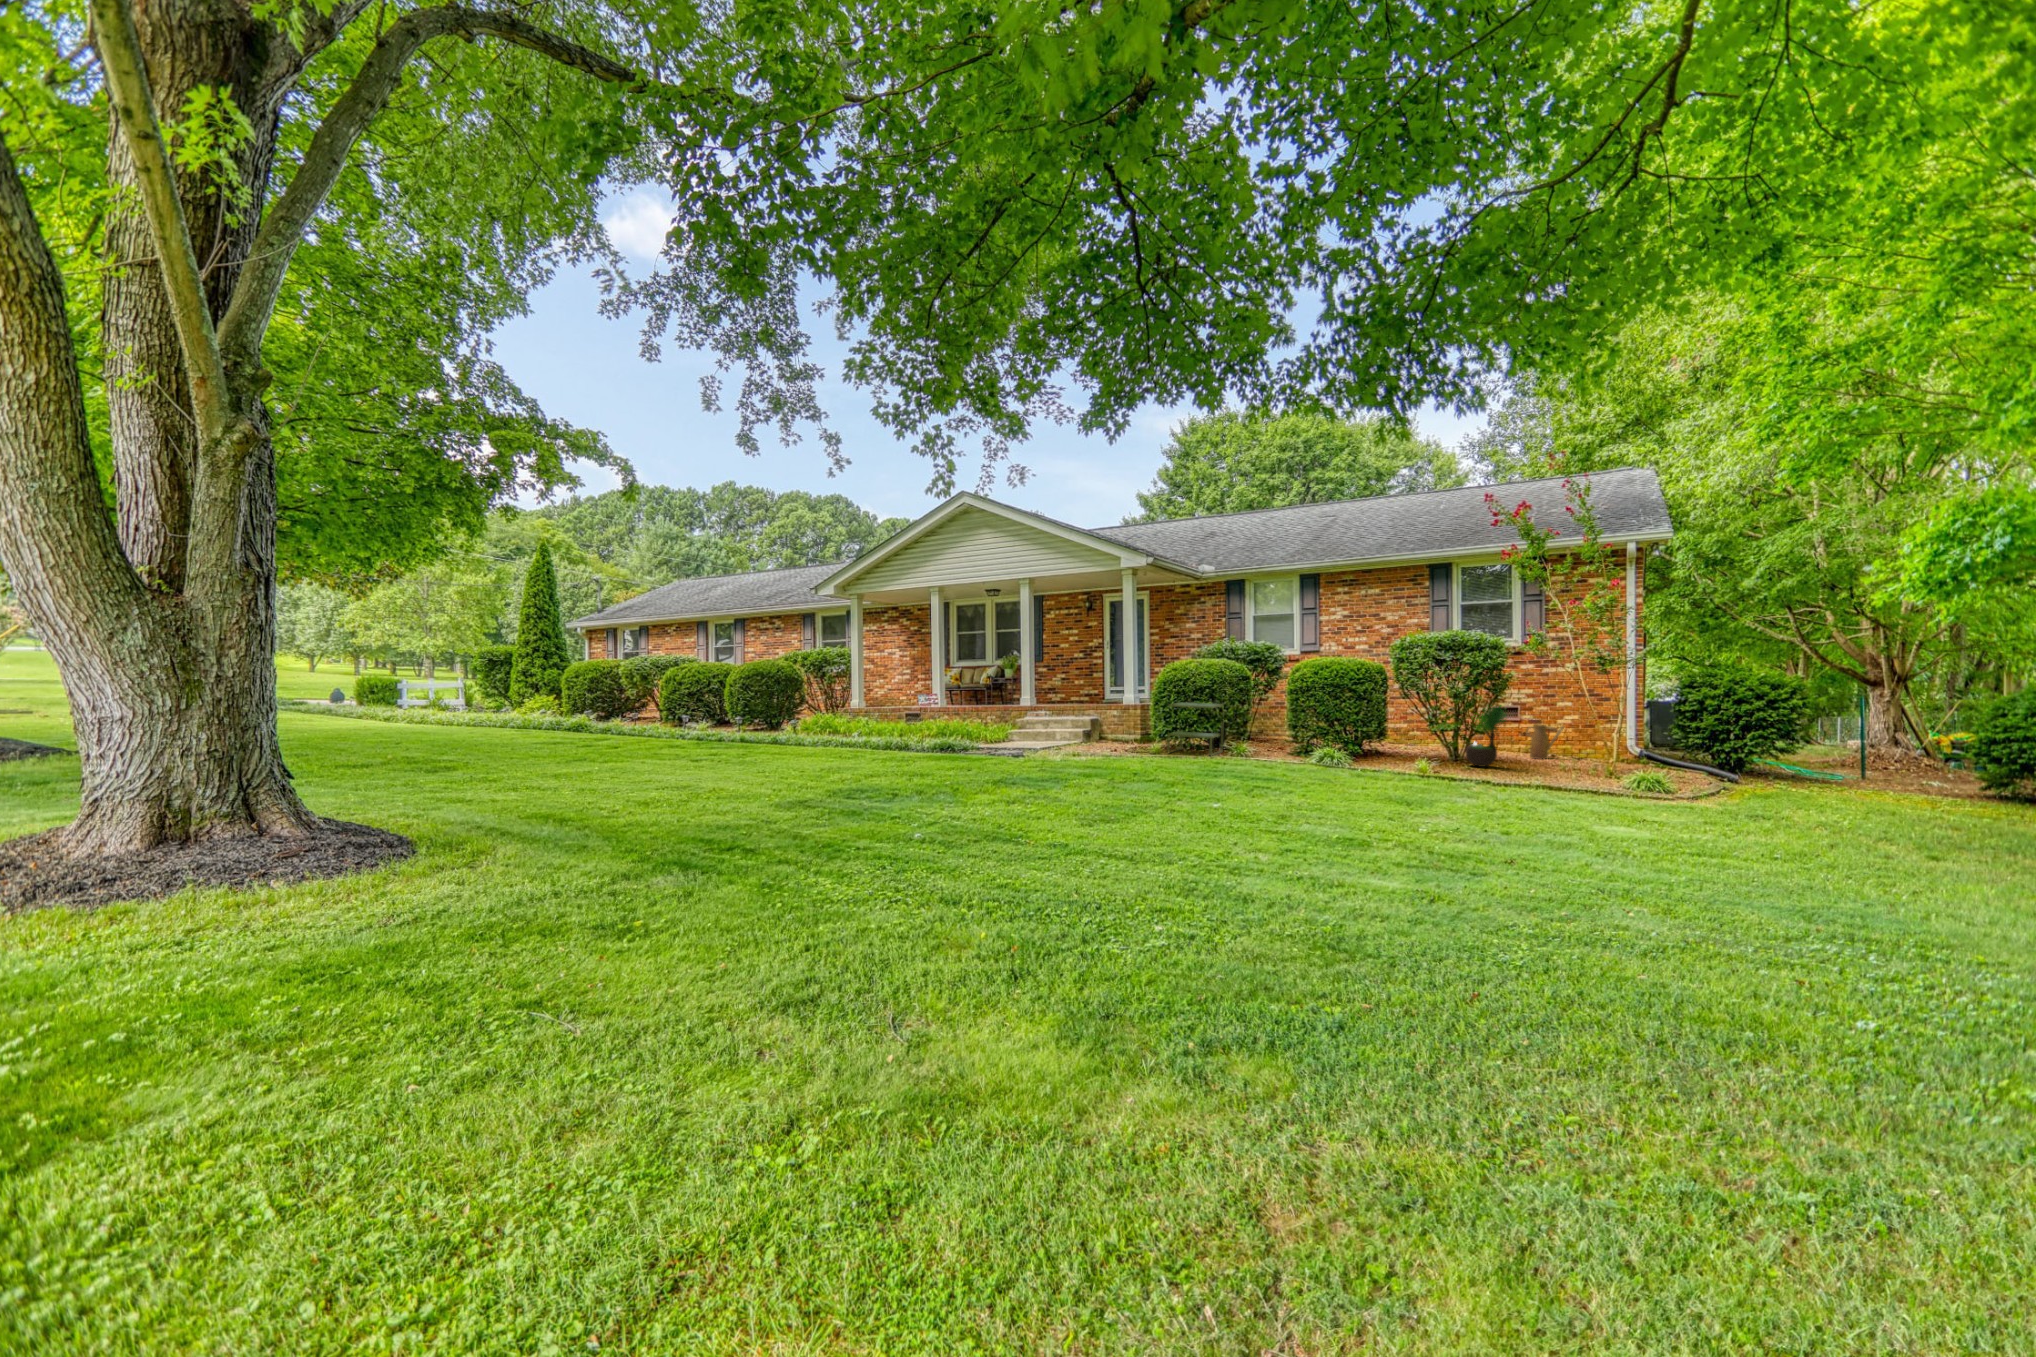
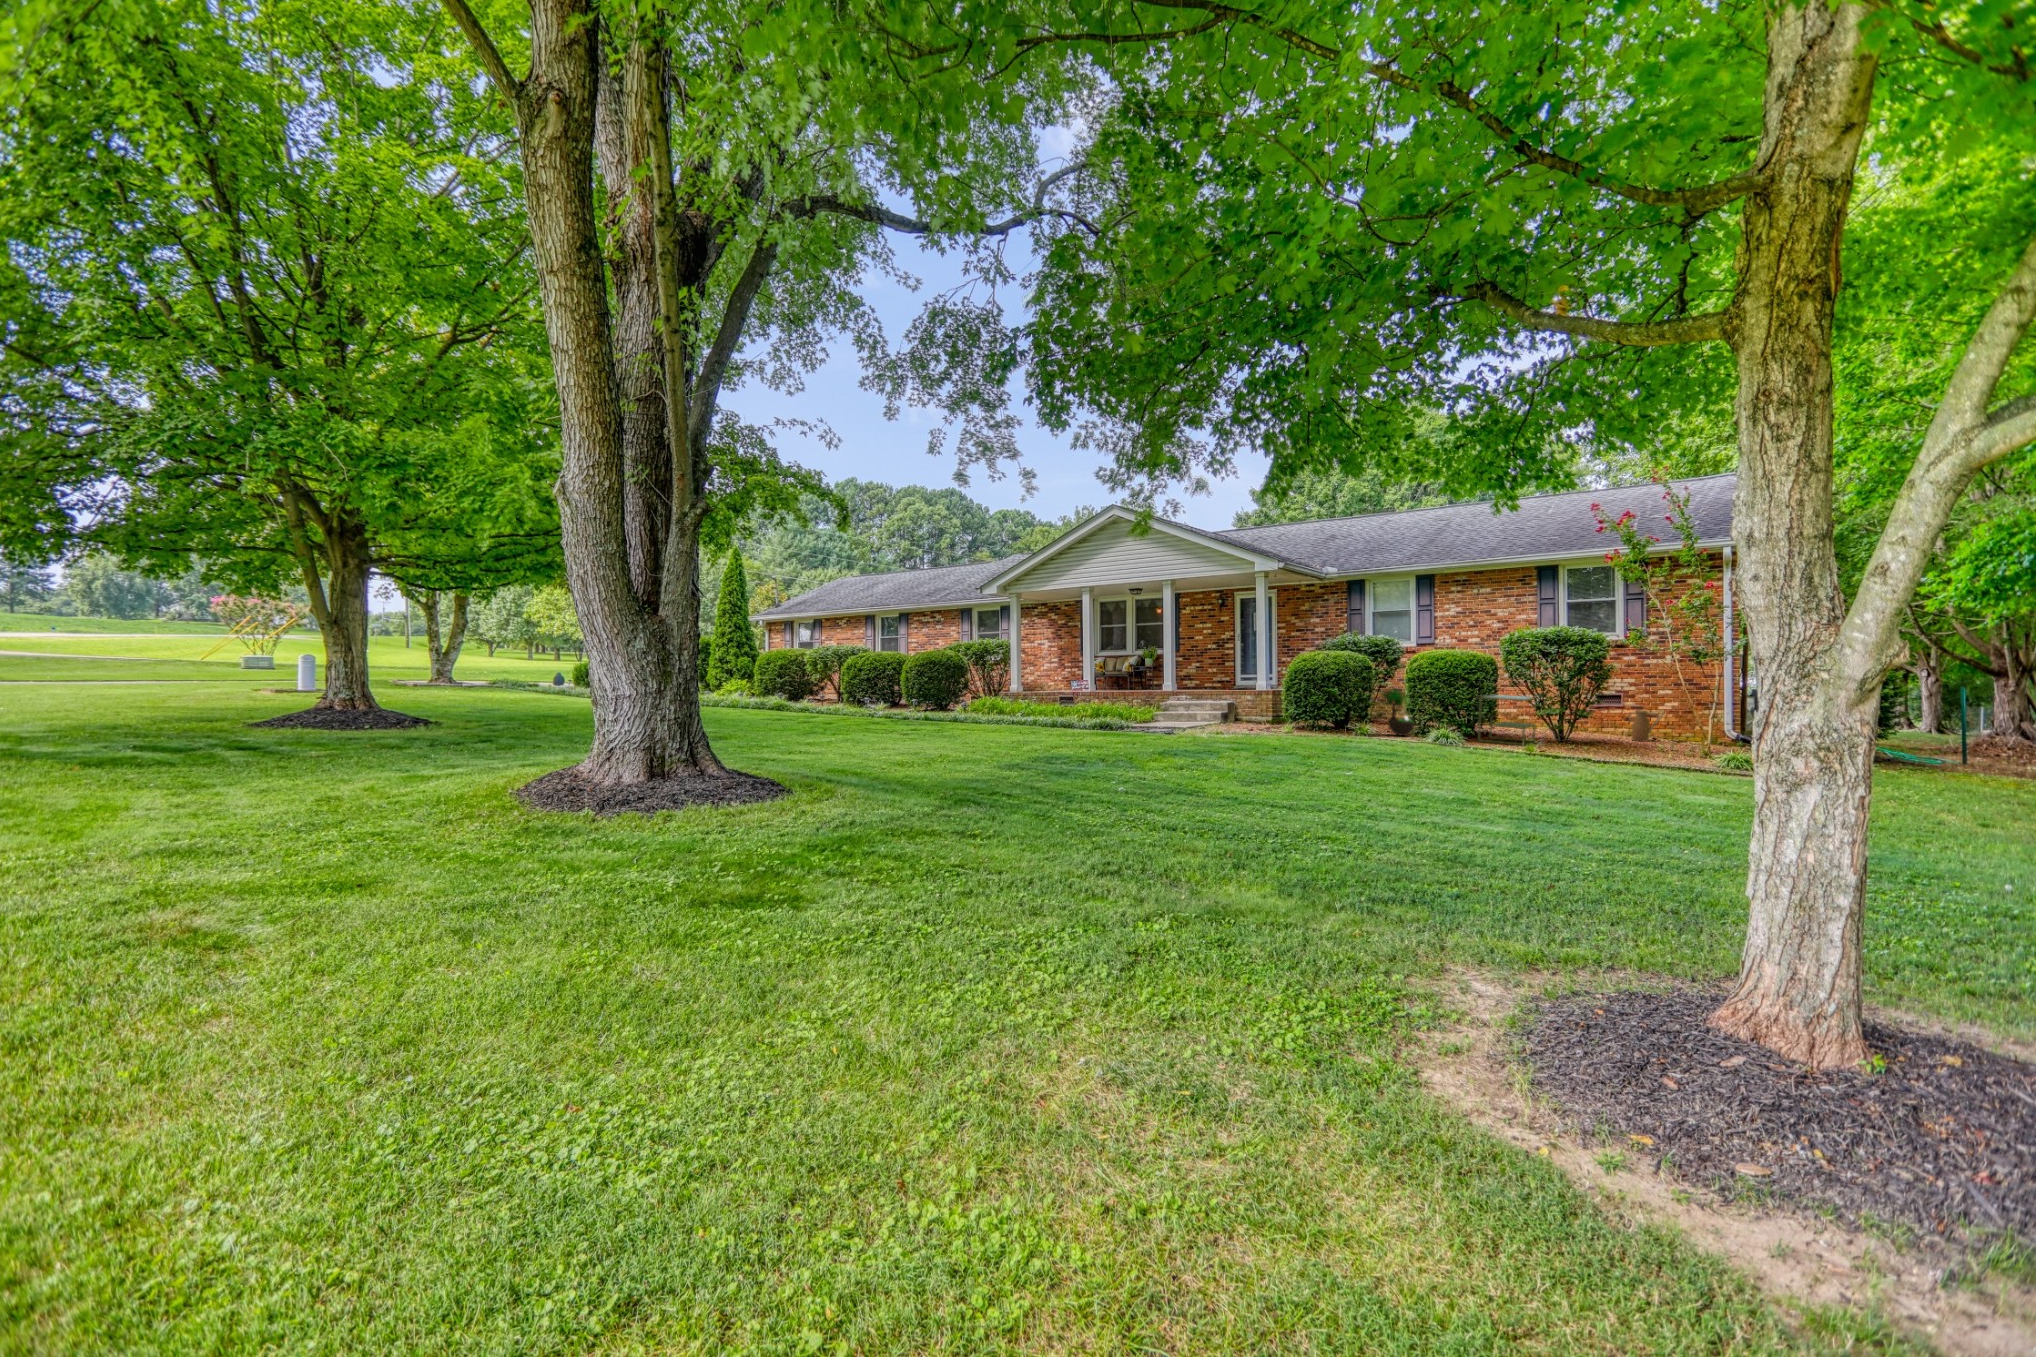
side table: present [1167,703,1224,756] -> present [1478,695,1535,745]
potted tree: present [1465,705,1506,767] -> present [1380,688,1414,736]

